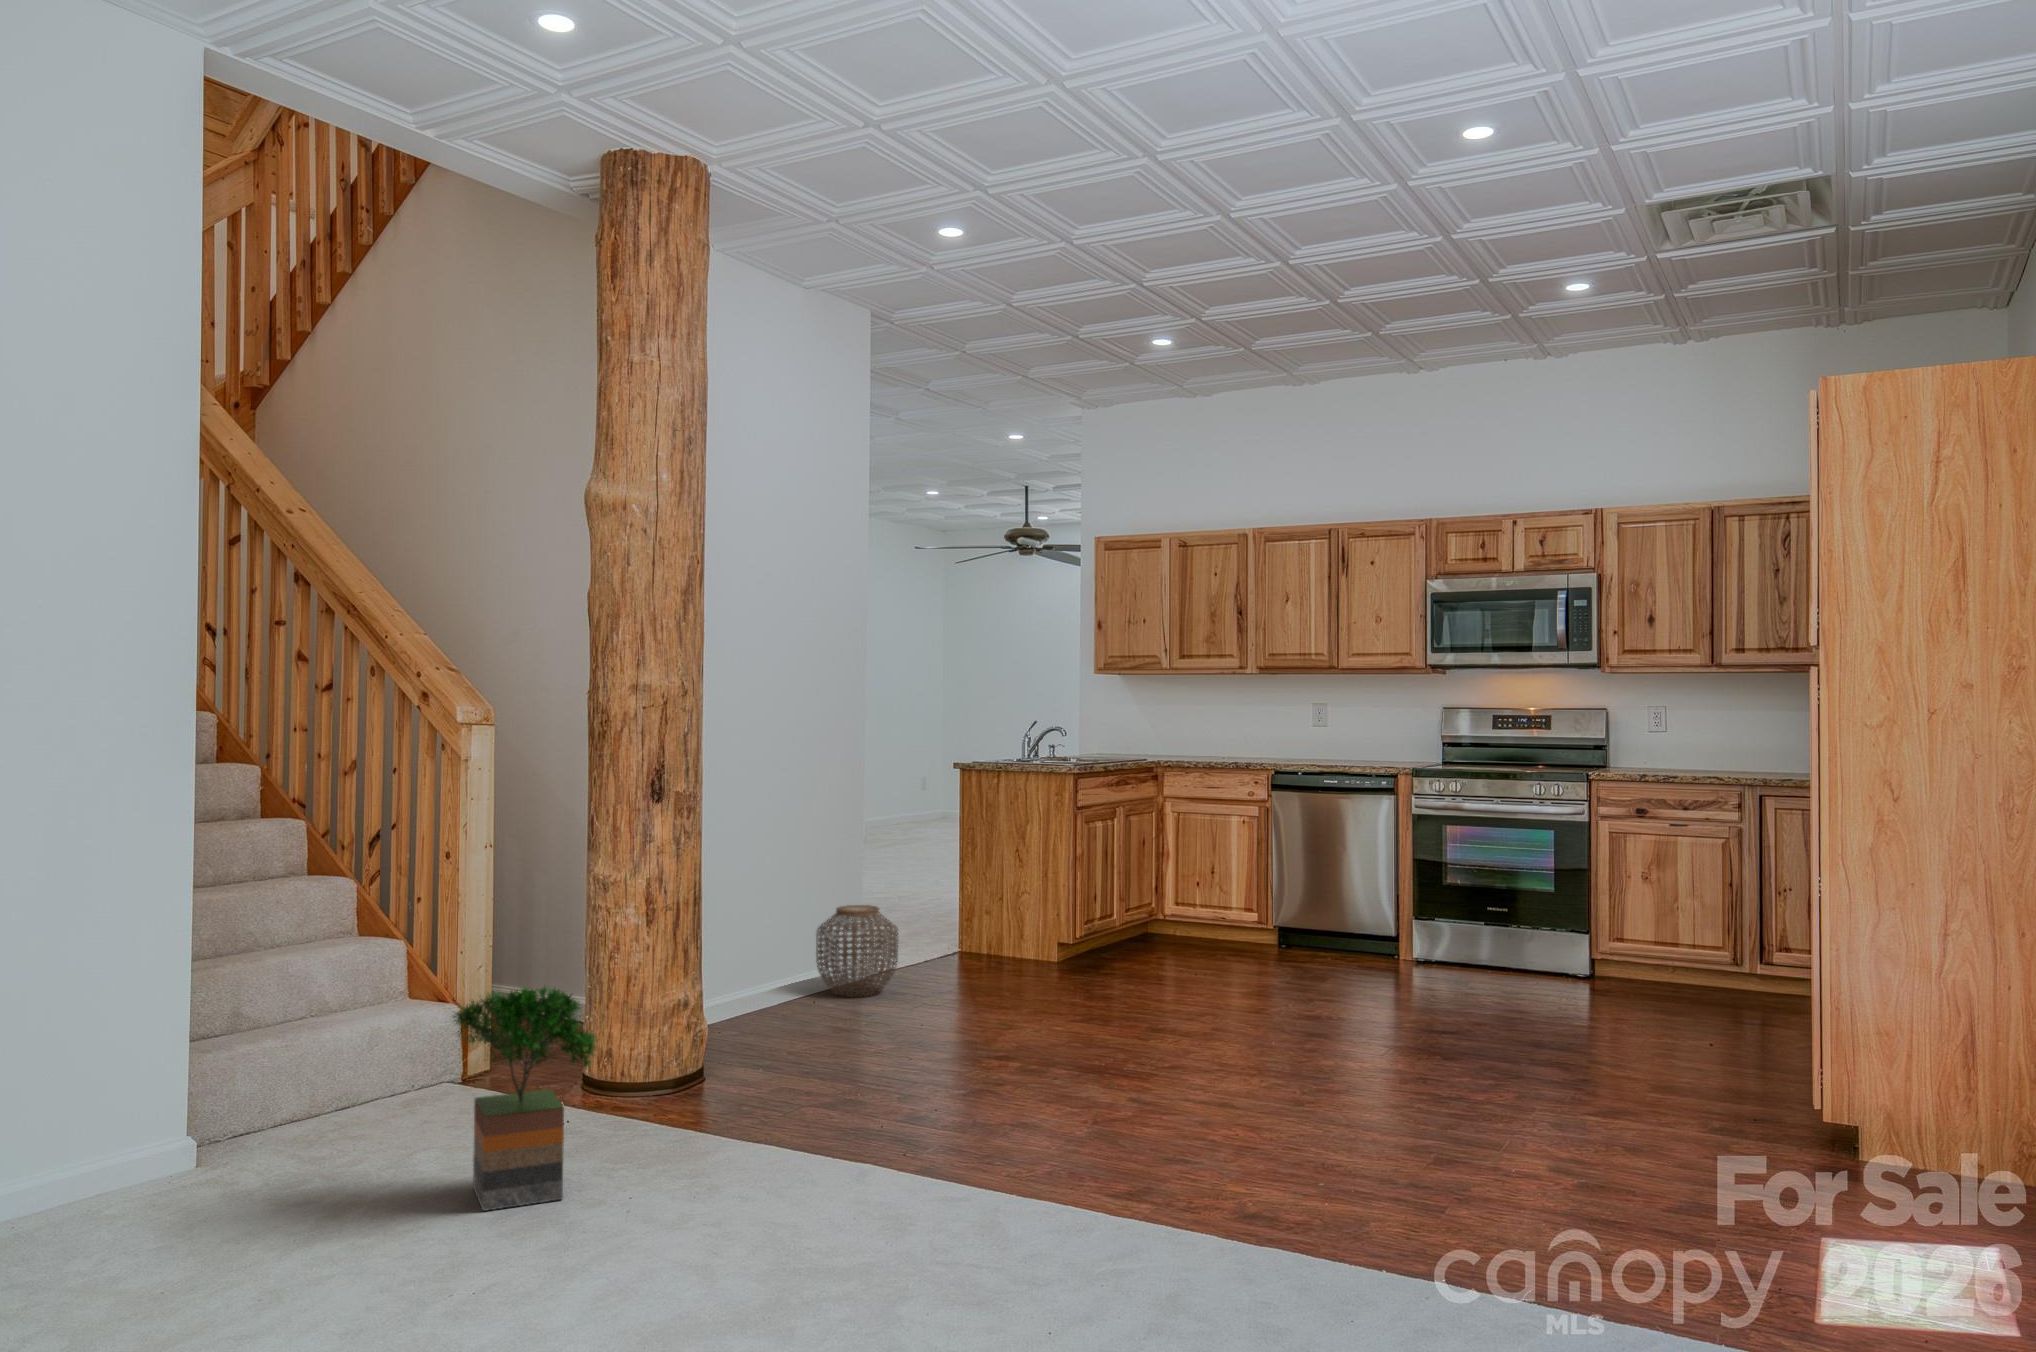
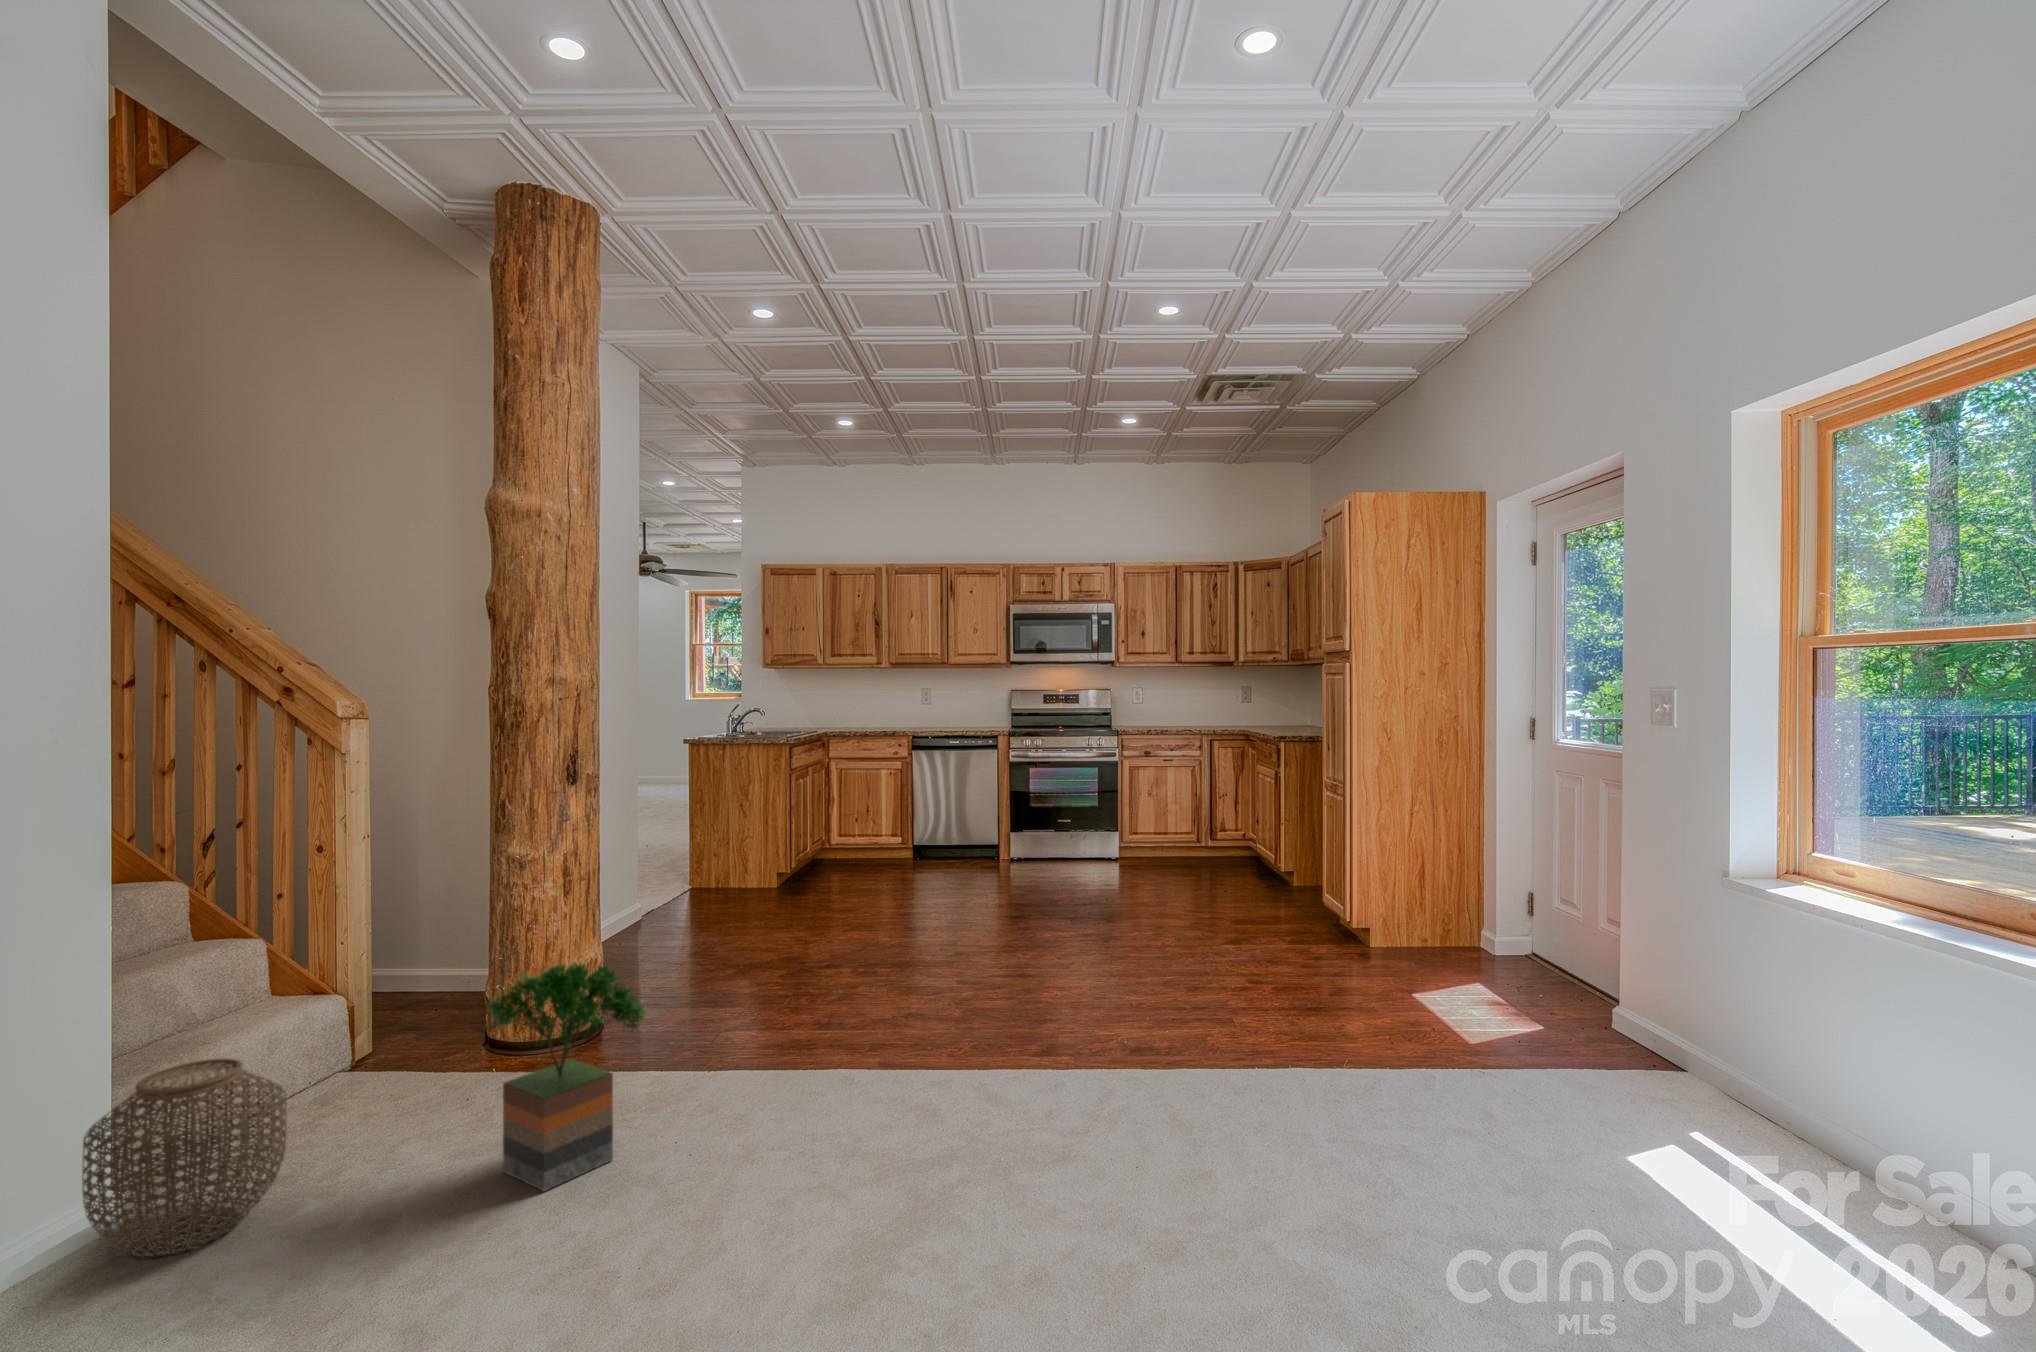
woven basket: present [816,905,898,997] -> present [82,1059,287,1257]

